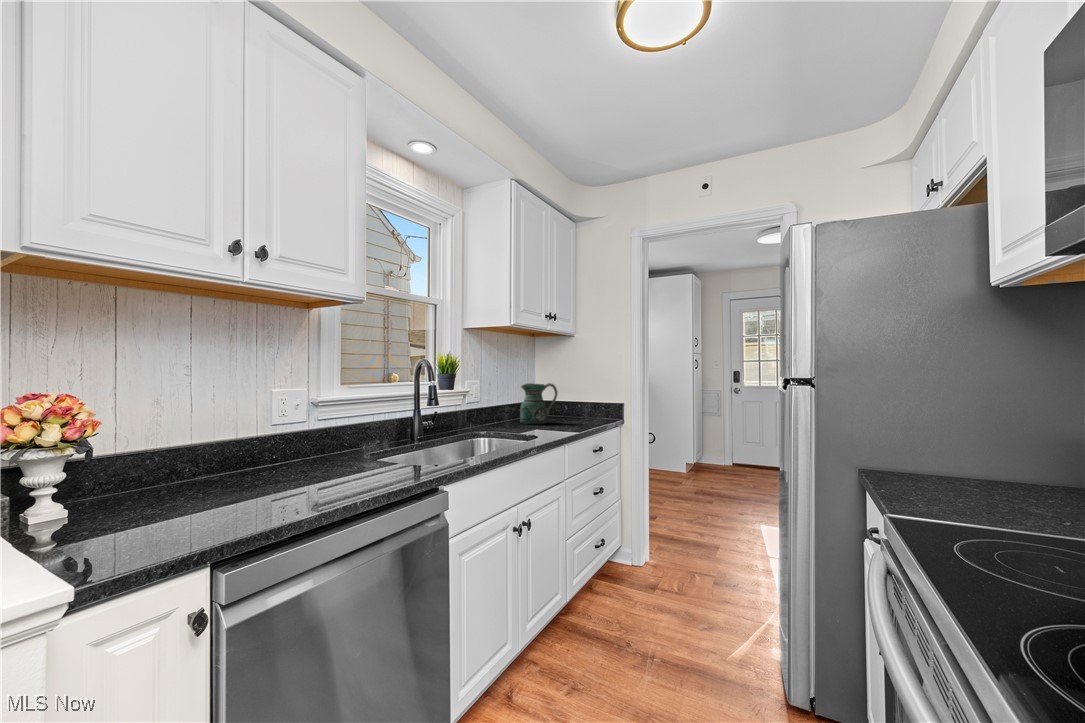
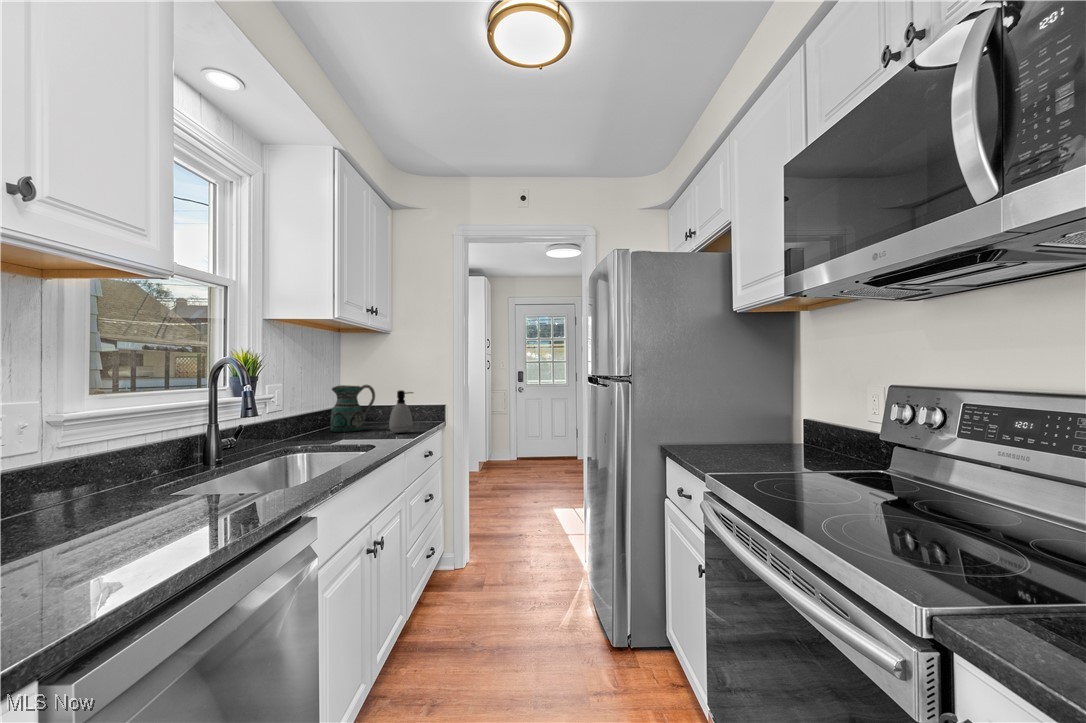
soap dispenser: none [562,390,584,428] -> present [389,390,413,433]

